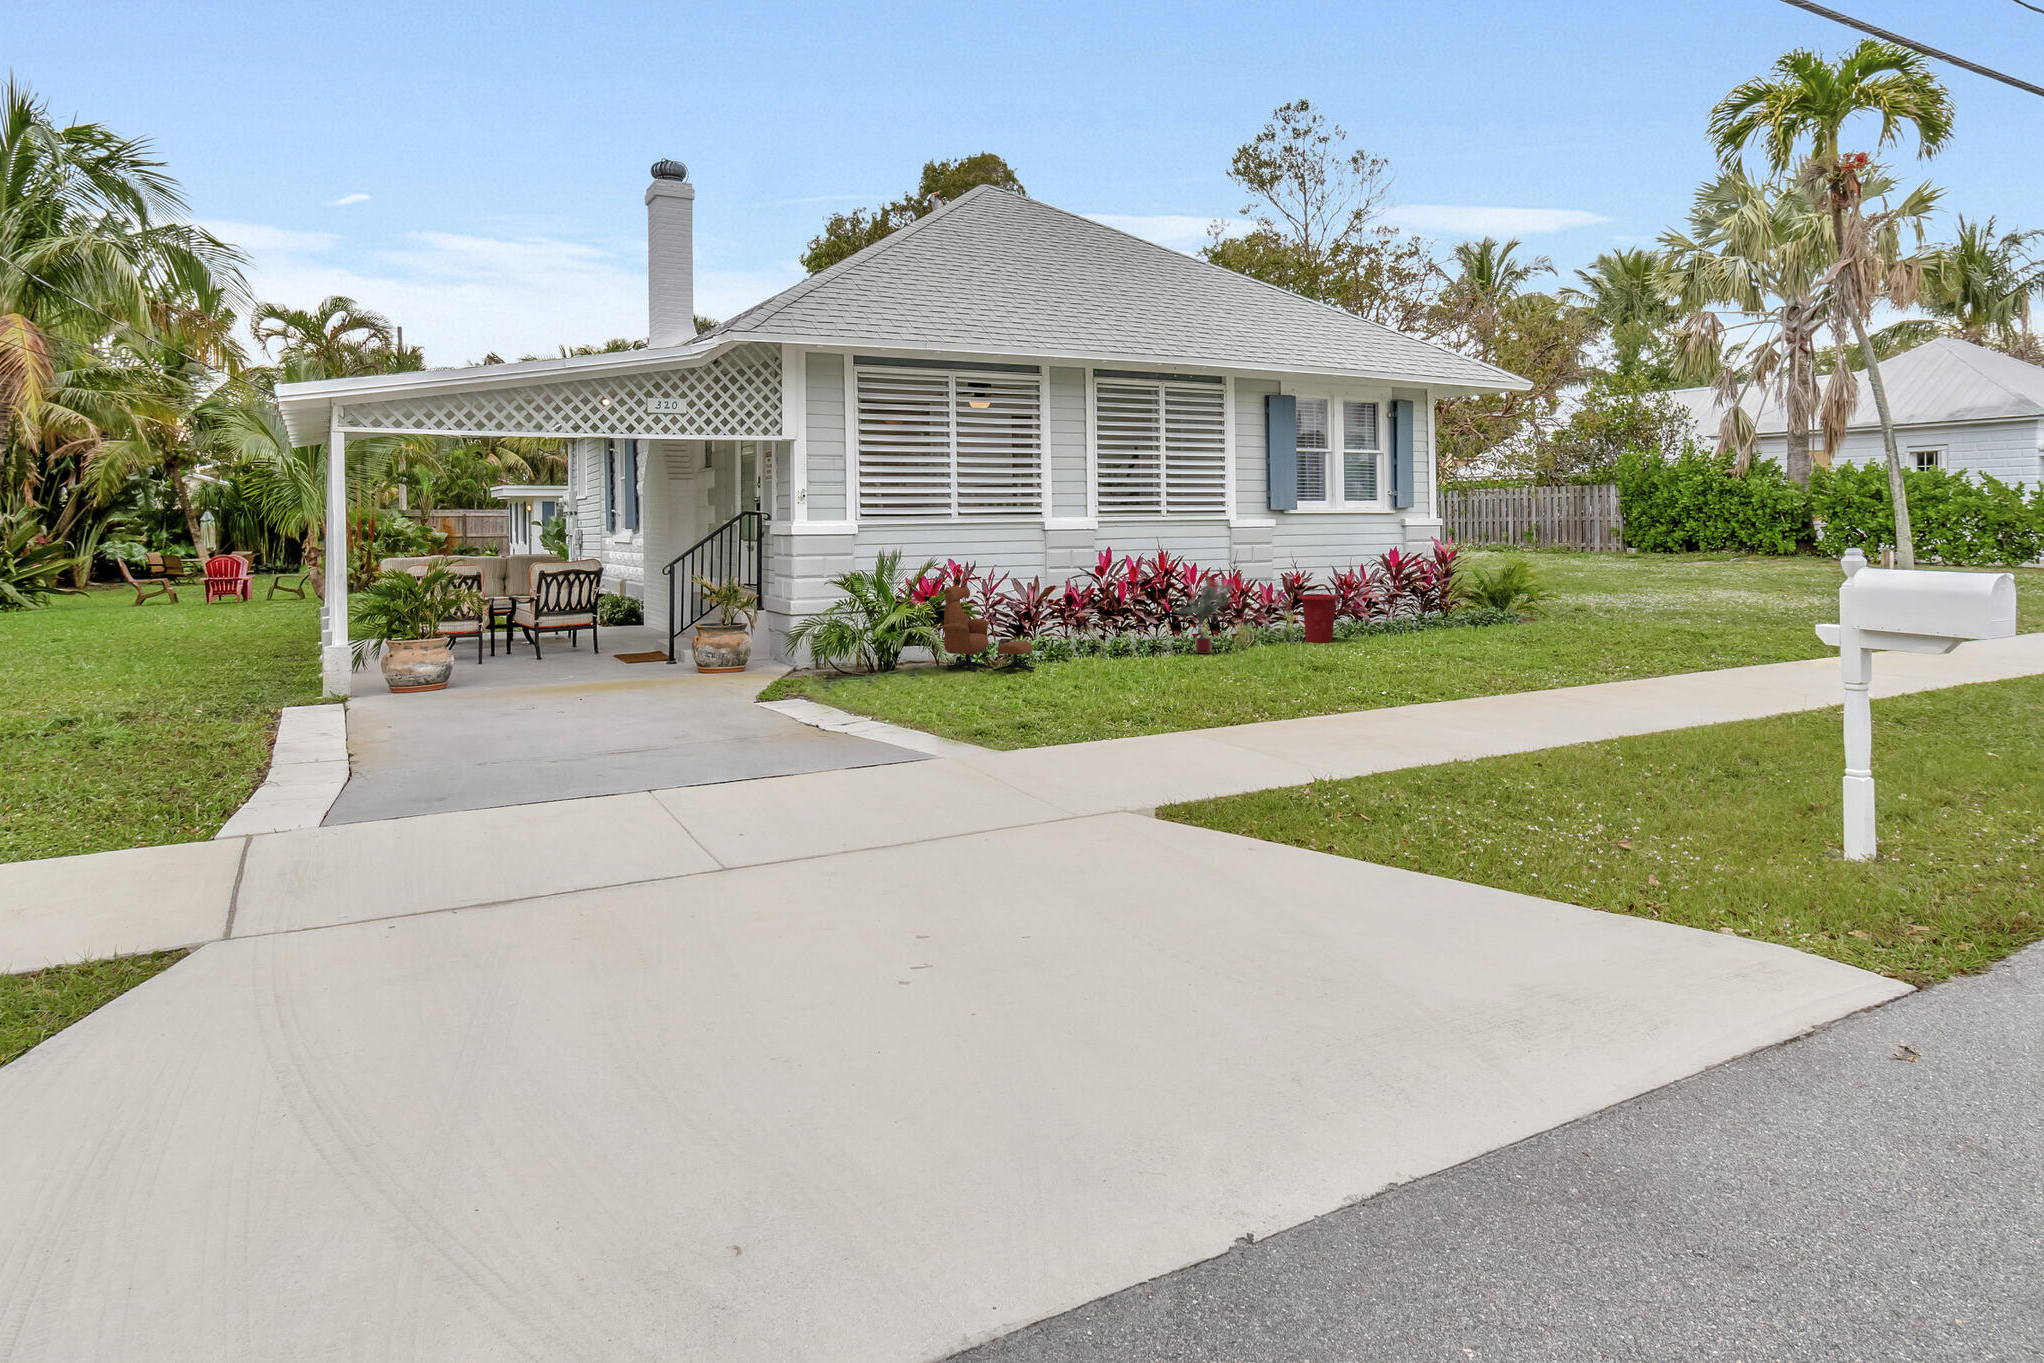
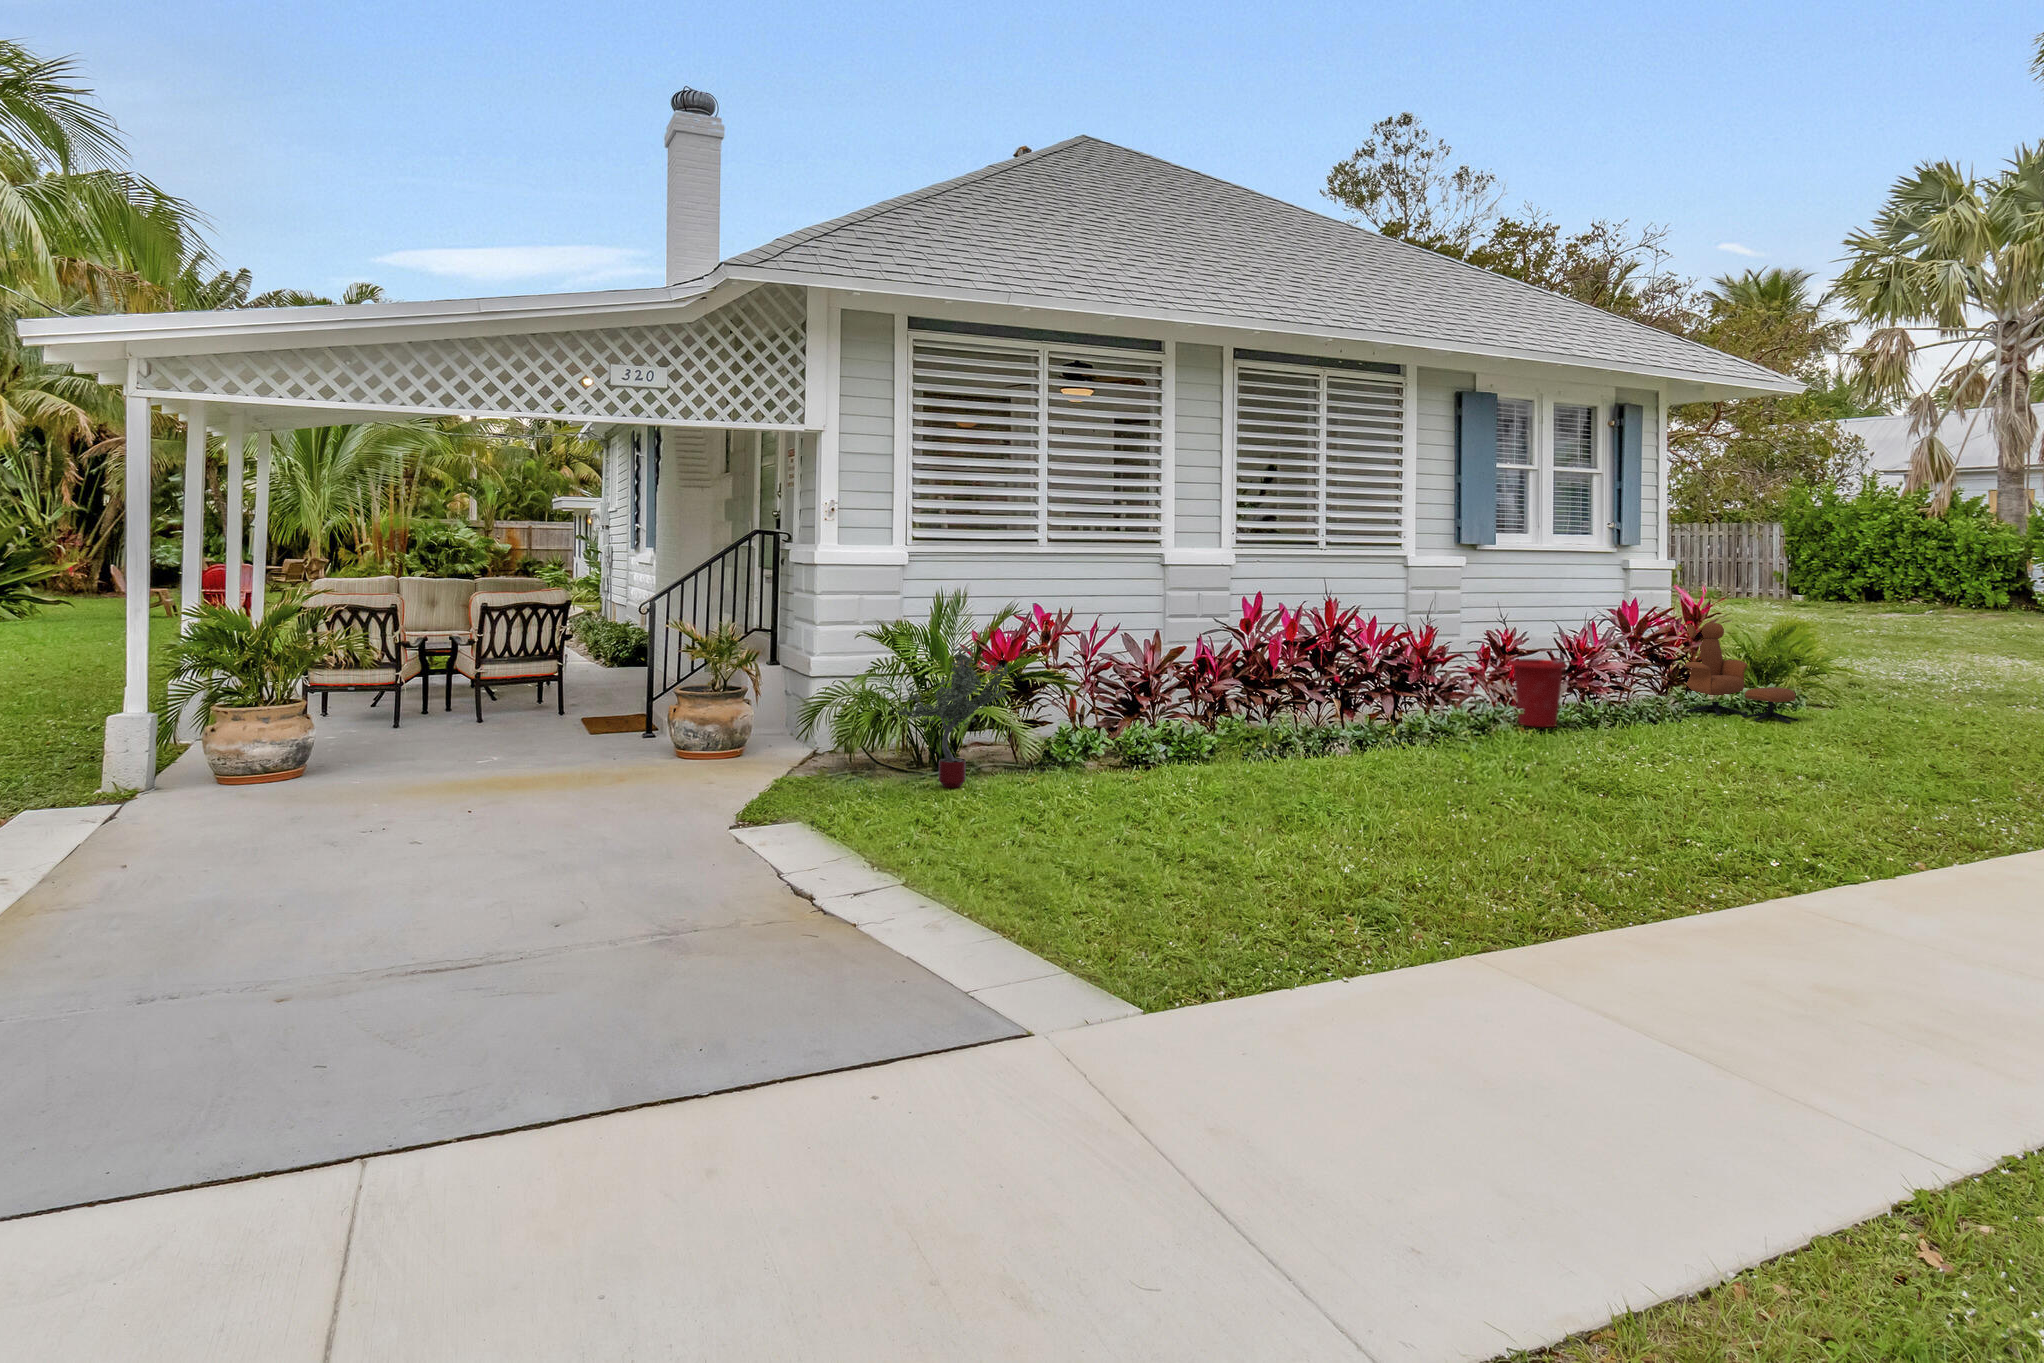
potted tree: present [1174,575,1232,654] -> present [897,647,1008,788]
lounge chair: present [942,586,1035,673] -> present [1685,623,1798,723]

